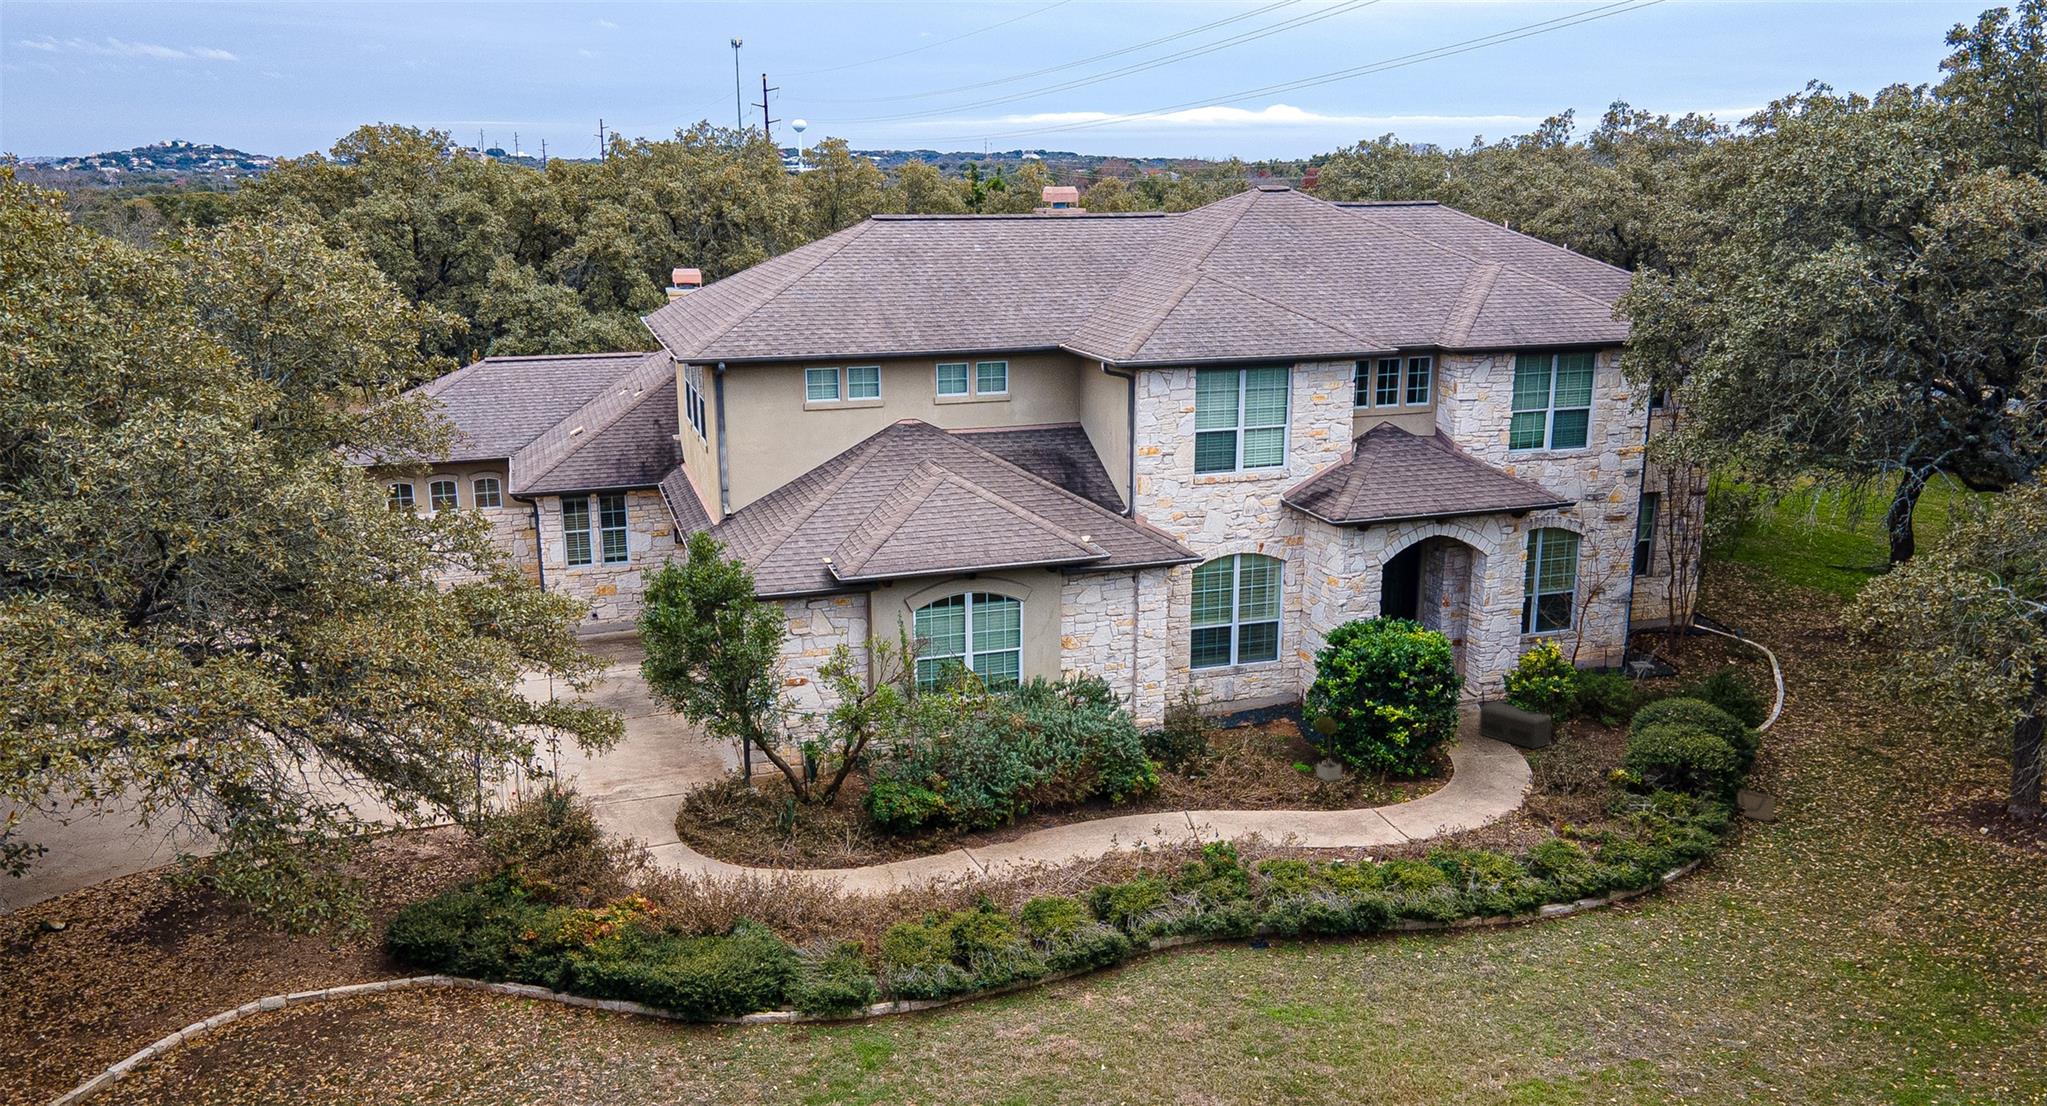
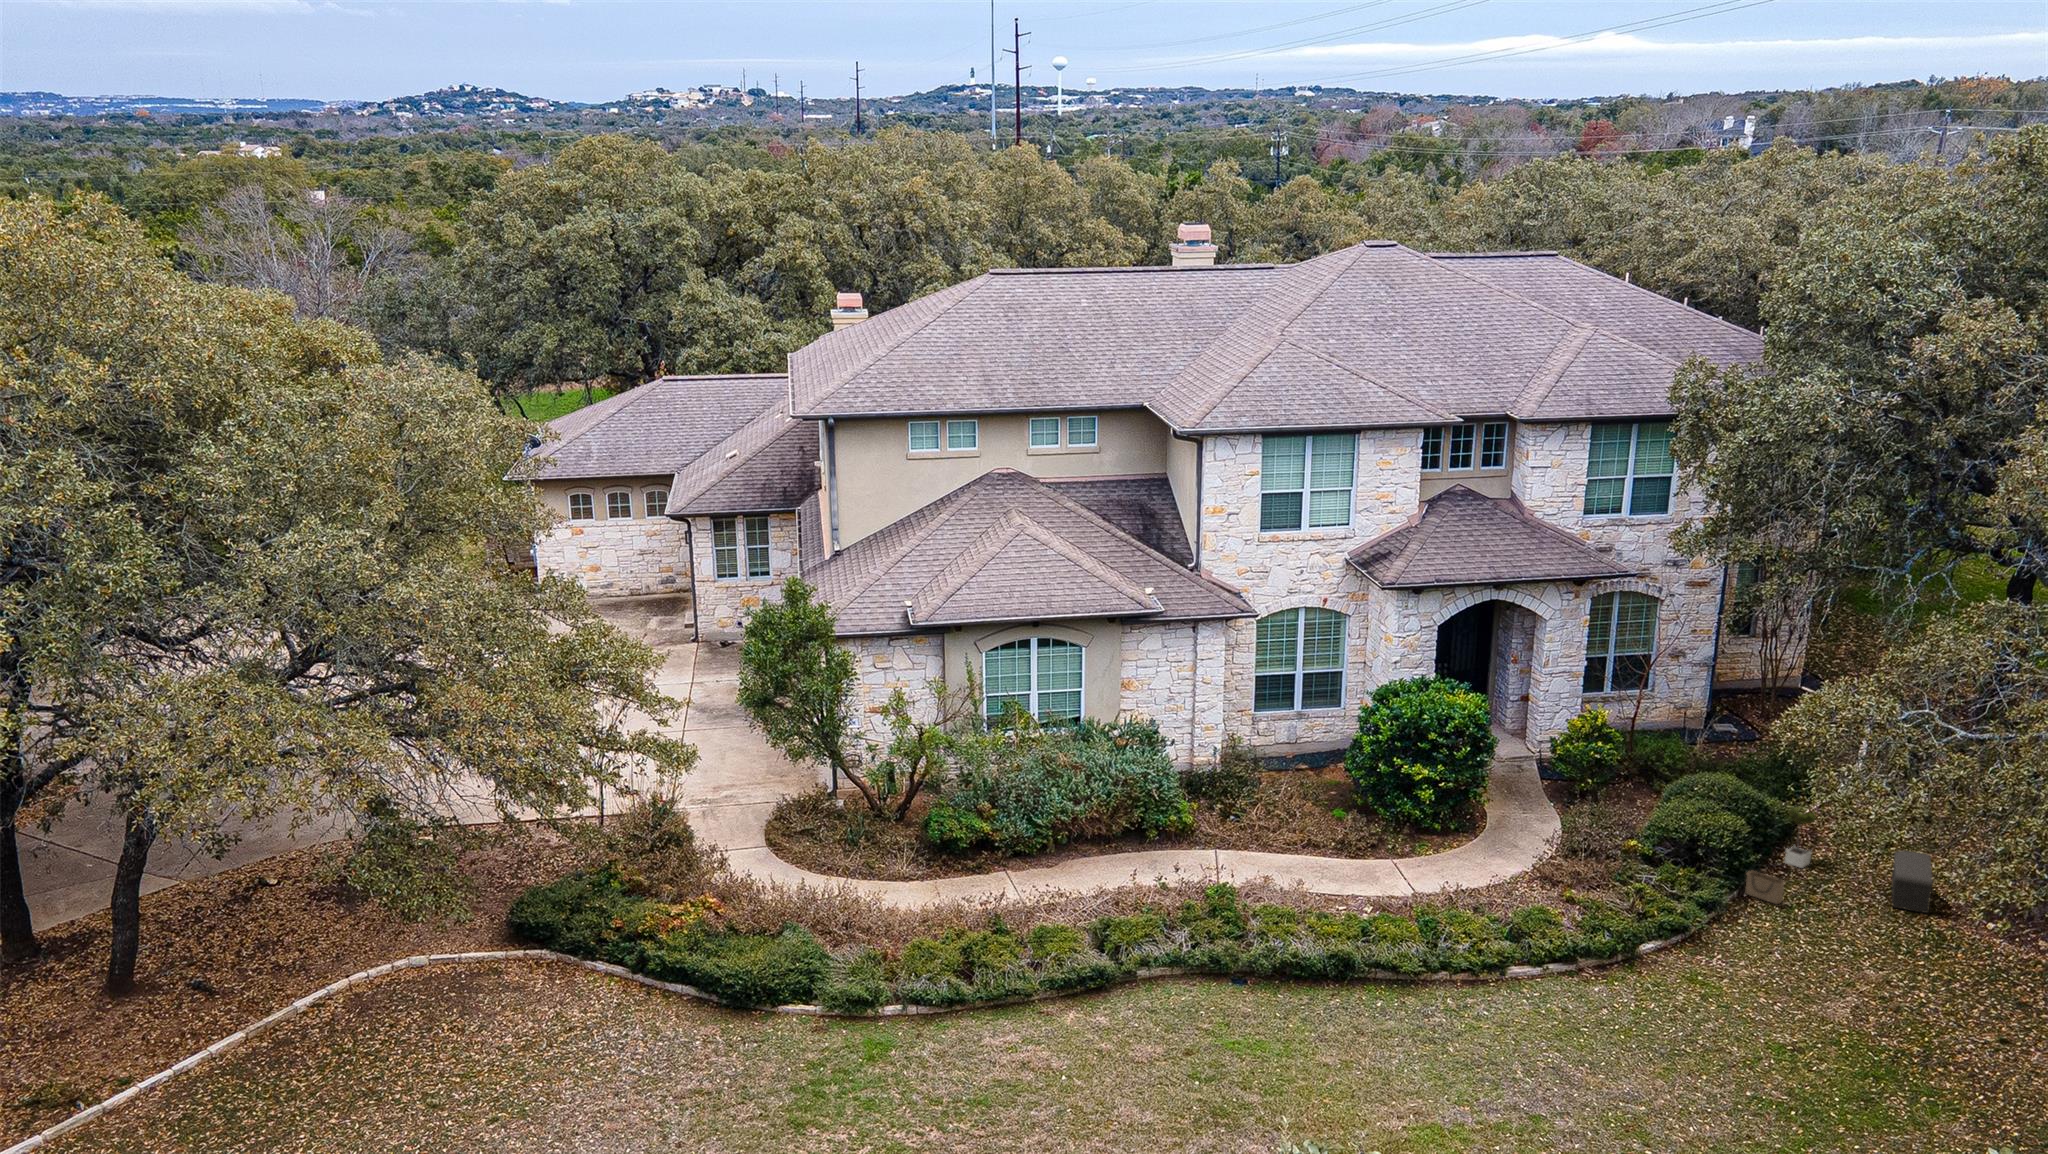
storage bench: present [1479,702,1551,749] -> present [1891,851,1933,913]
potted tree: present [1315,716,1342,781] -> present [1785,807,1816,868]

